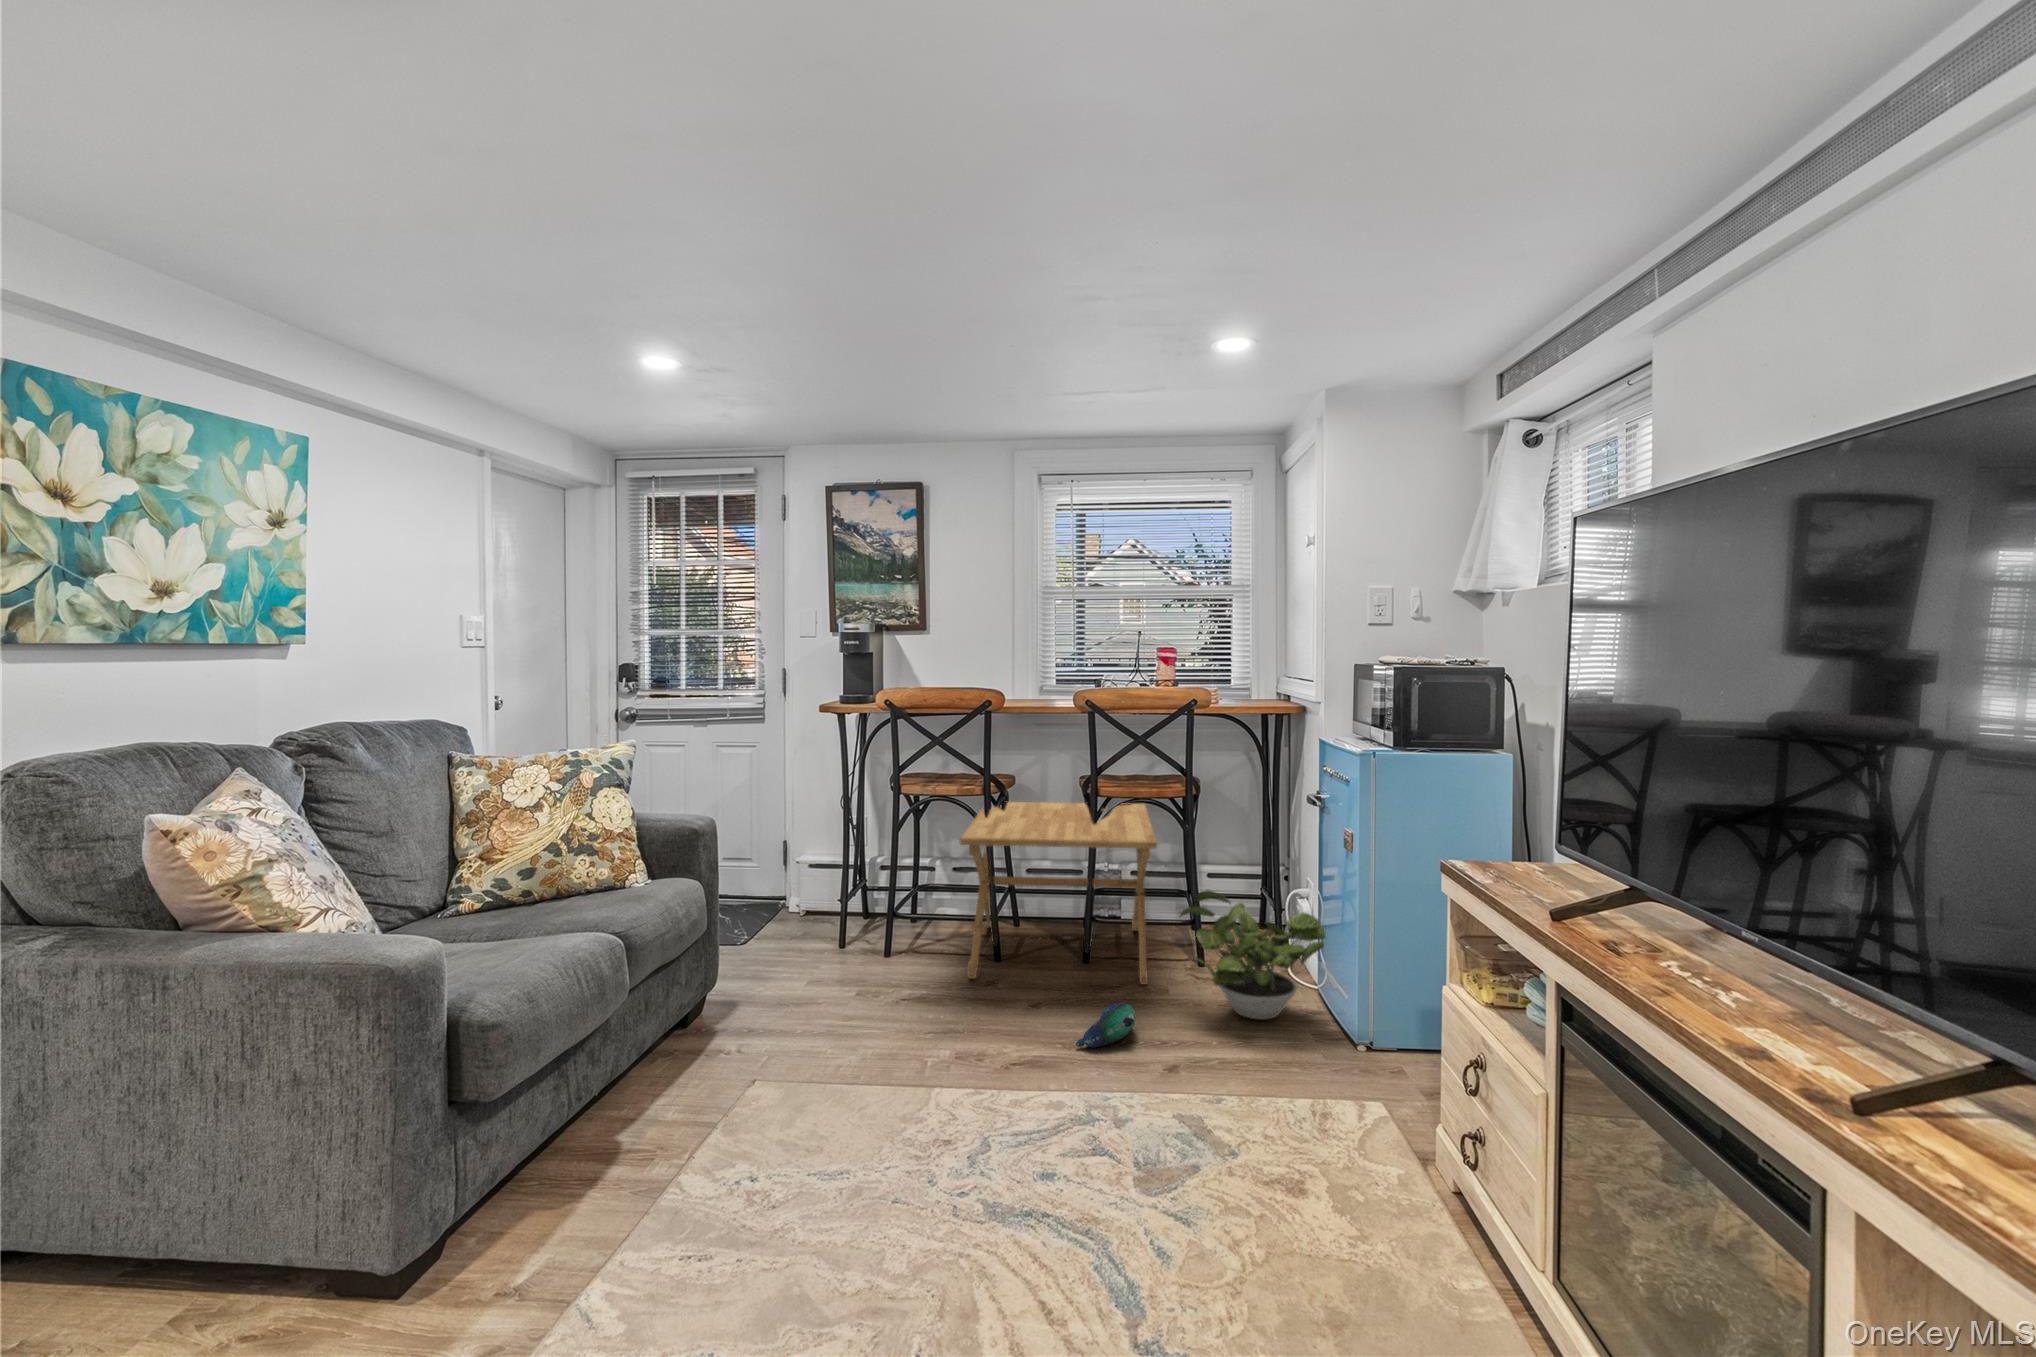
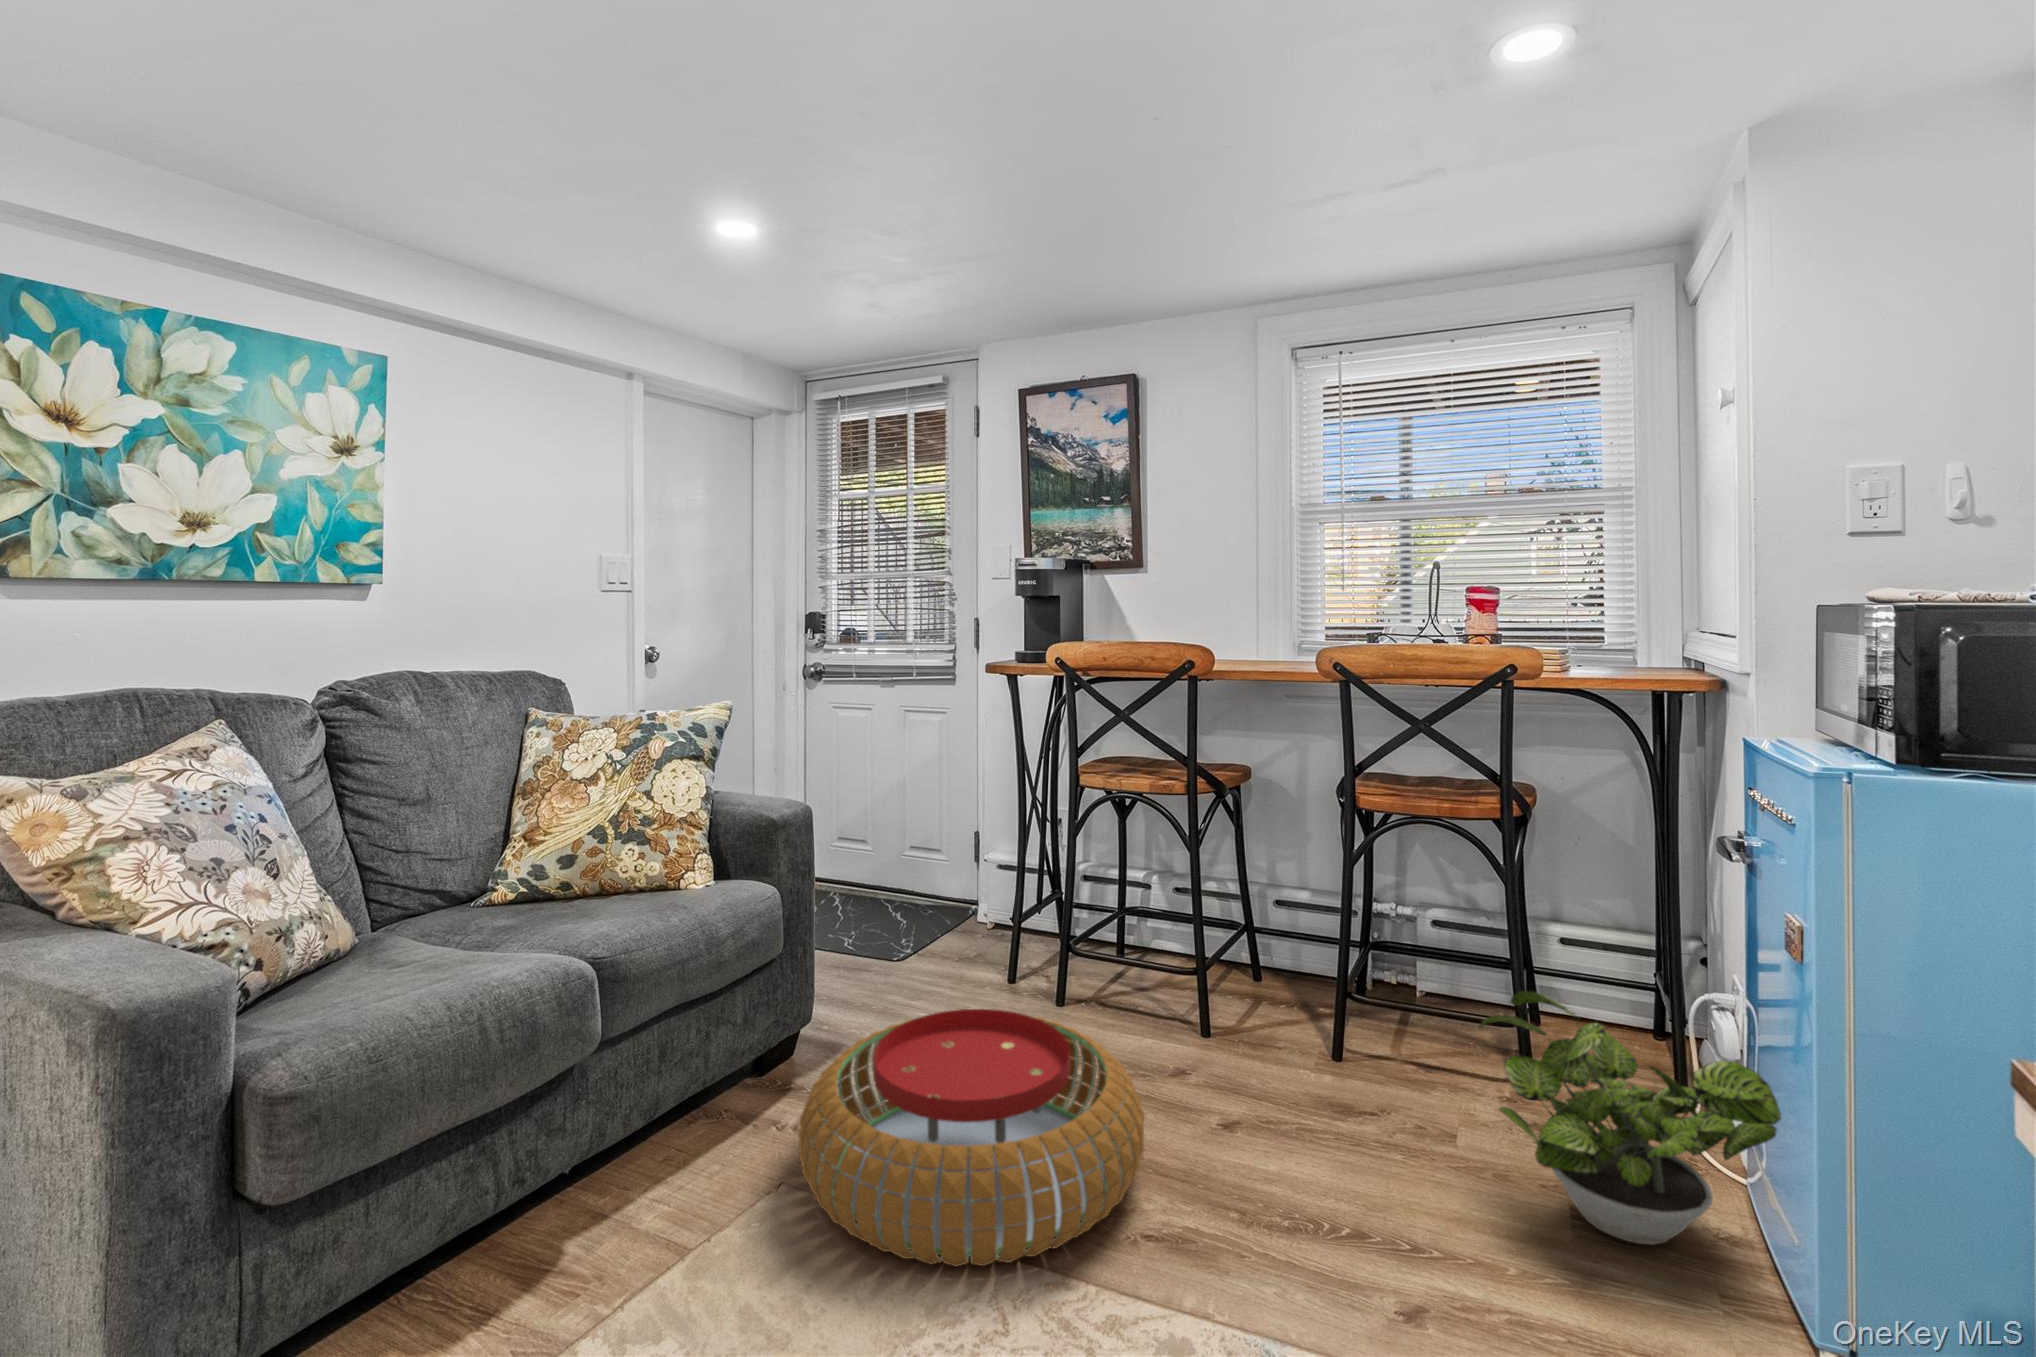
side table: present [960,802,1157,984] -> none [1131,802,1455,1120]
pouf: none [762,948,999,1101] -> present [799,1009,1144,1267]
plush toy: present [1076,1003,1136,1048] -> none [1265,1154,1380,1237]

